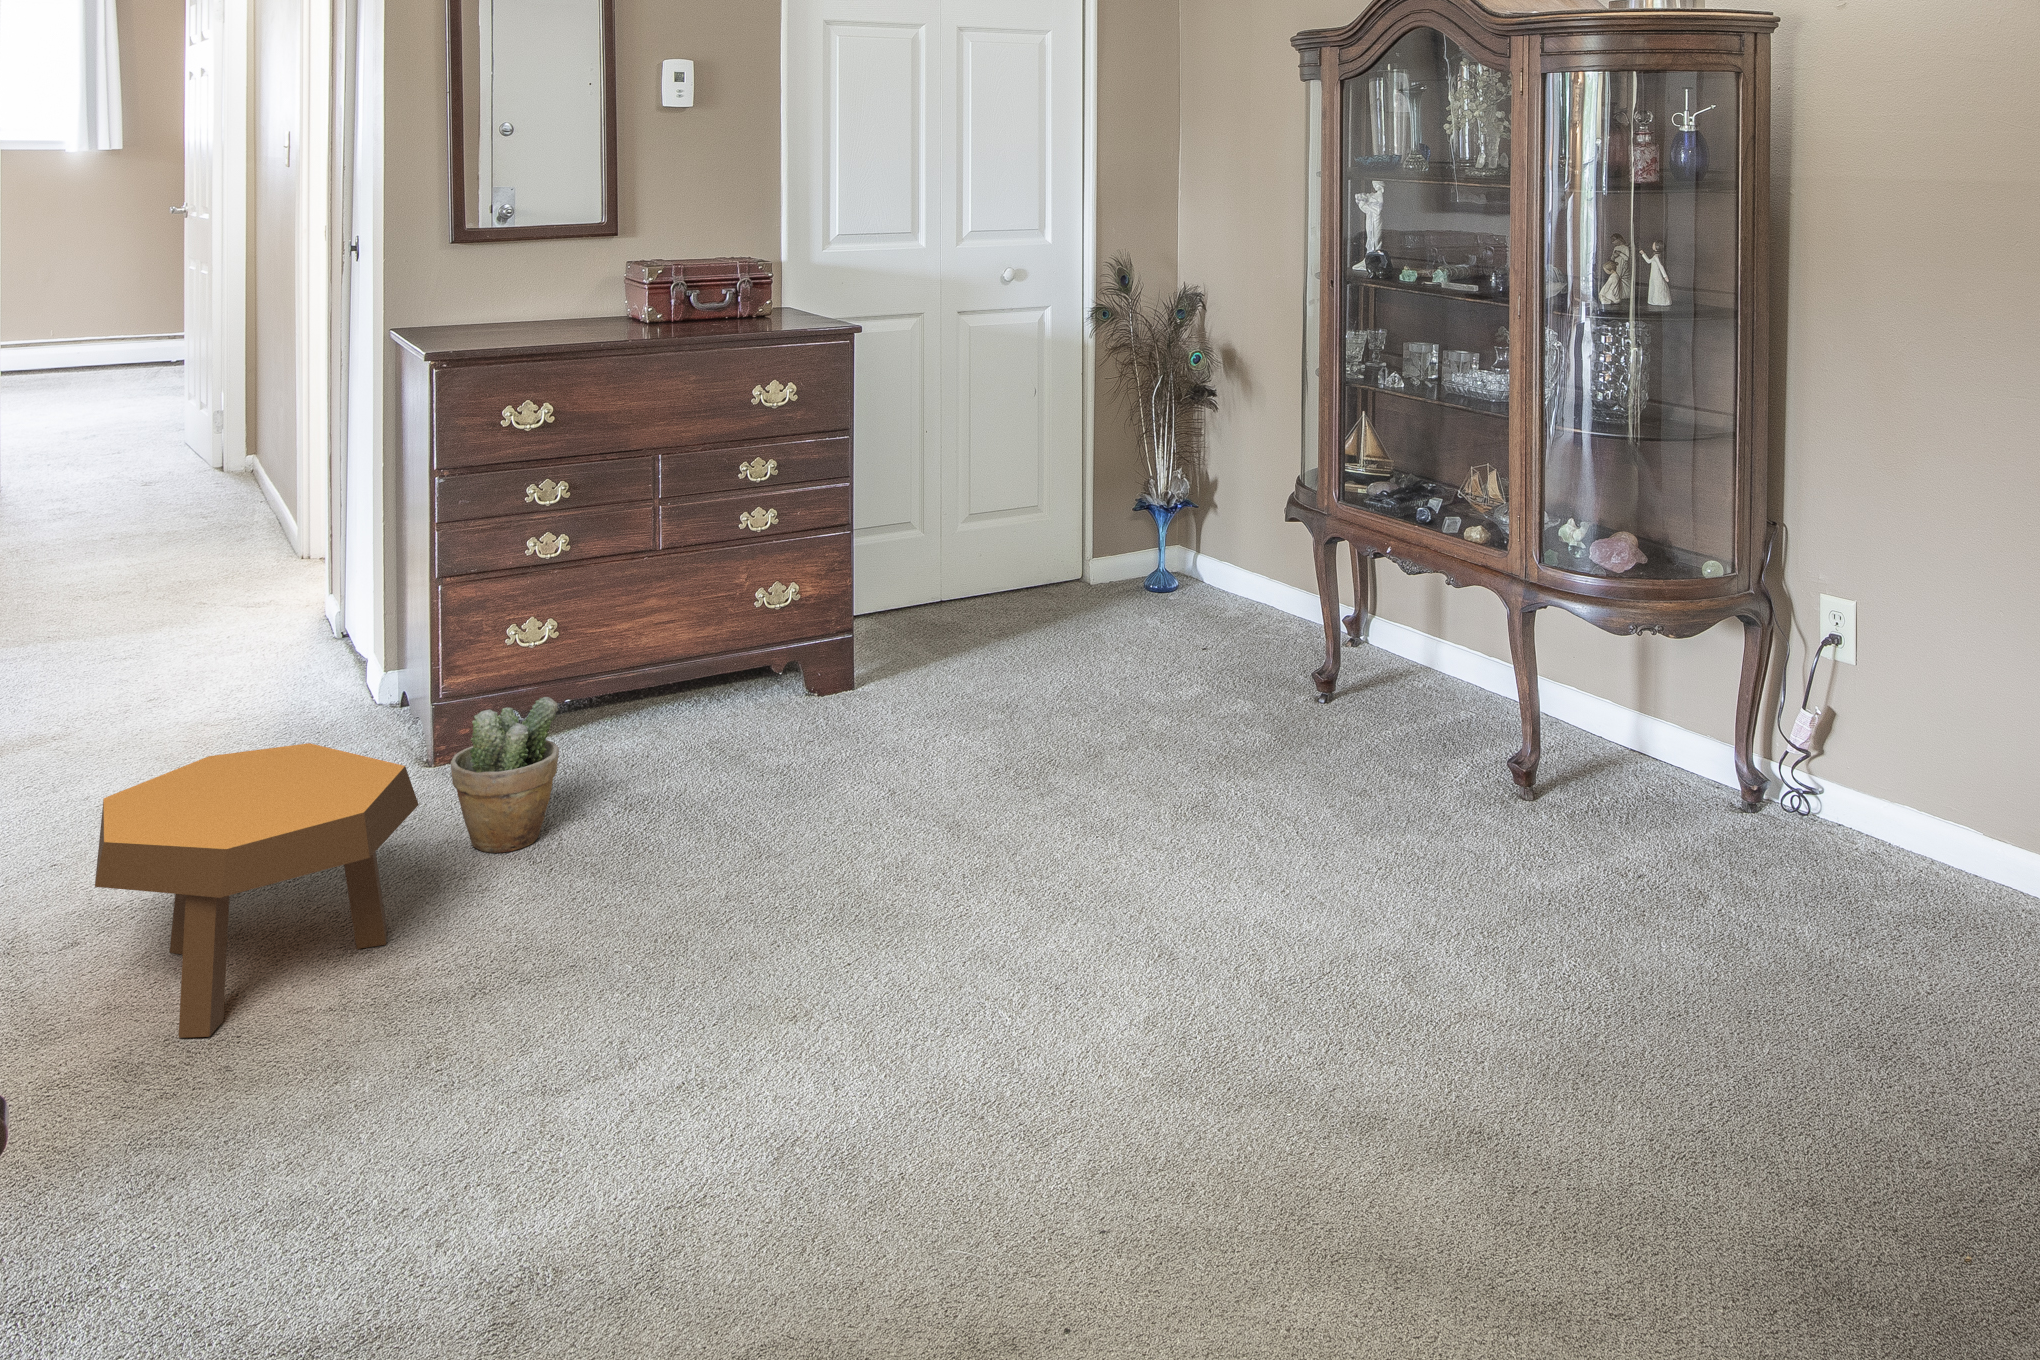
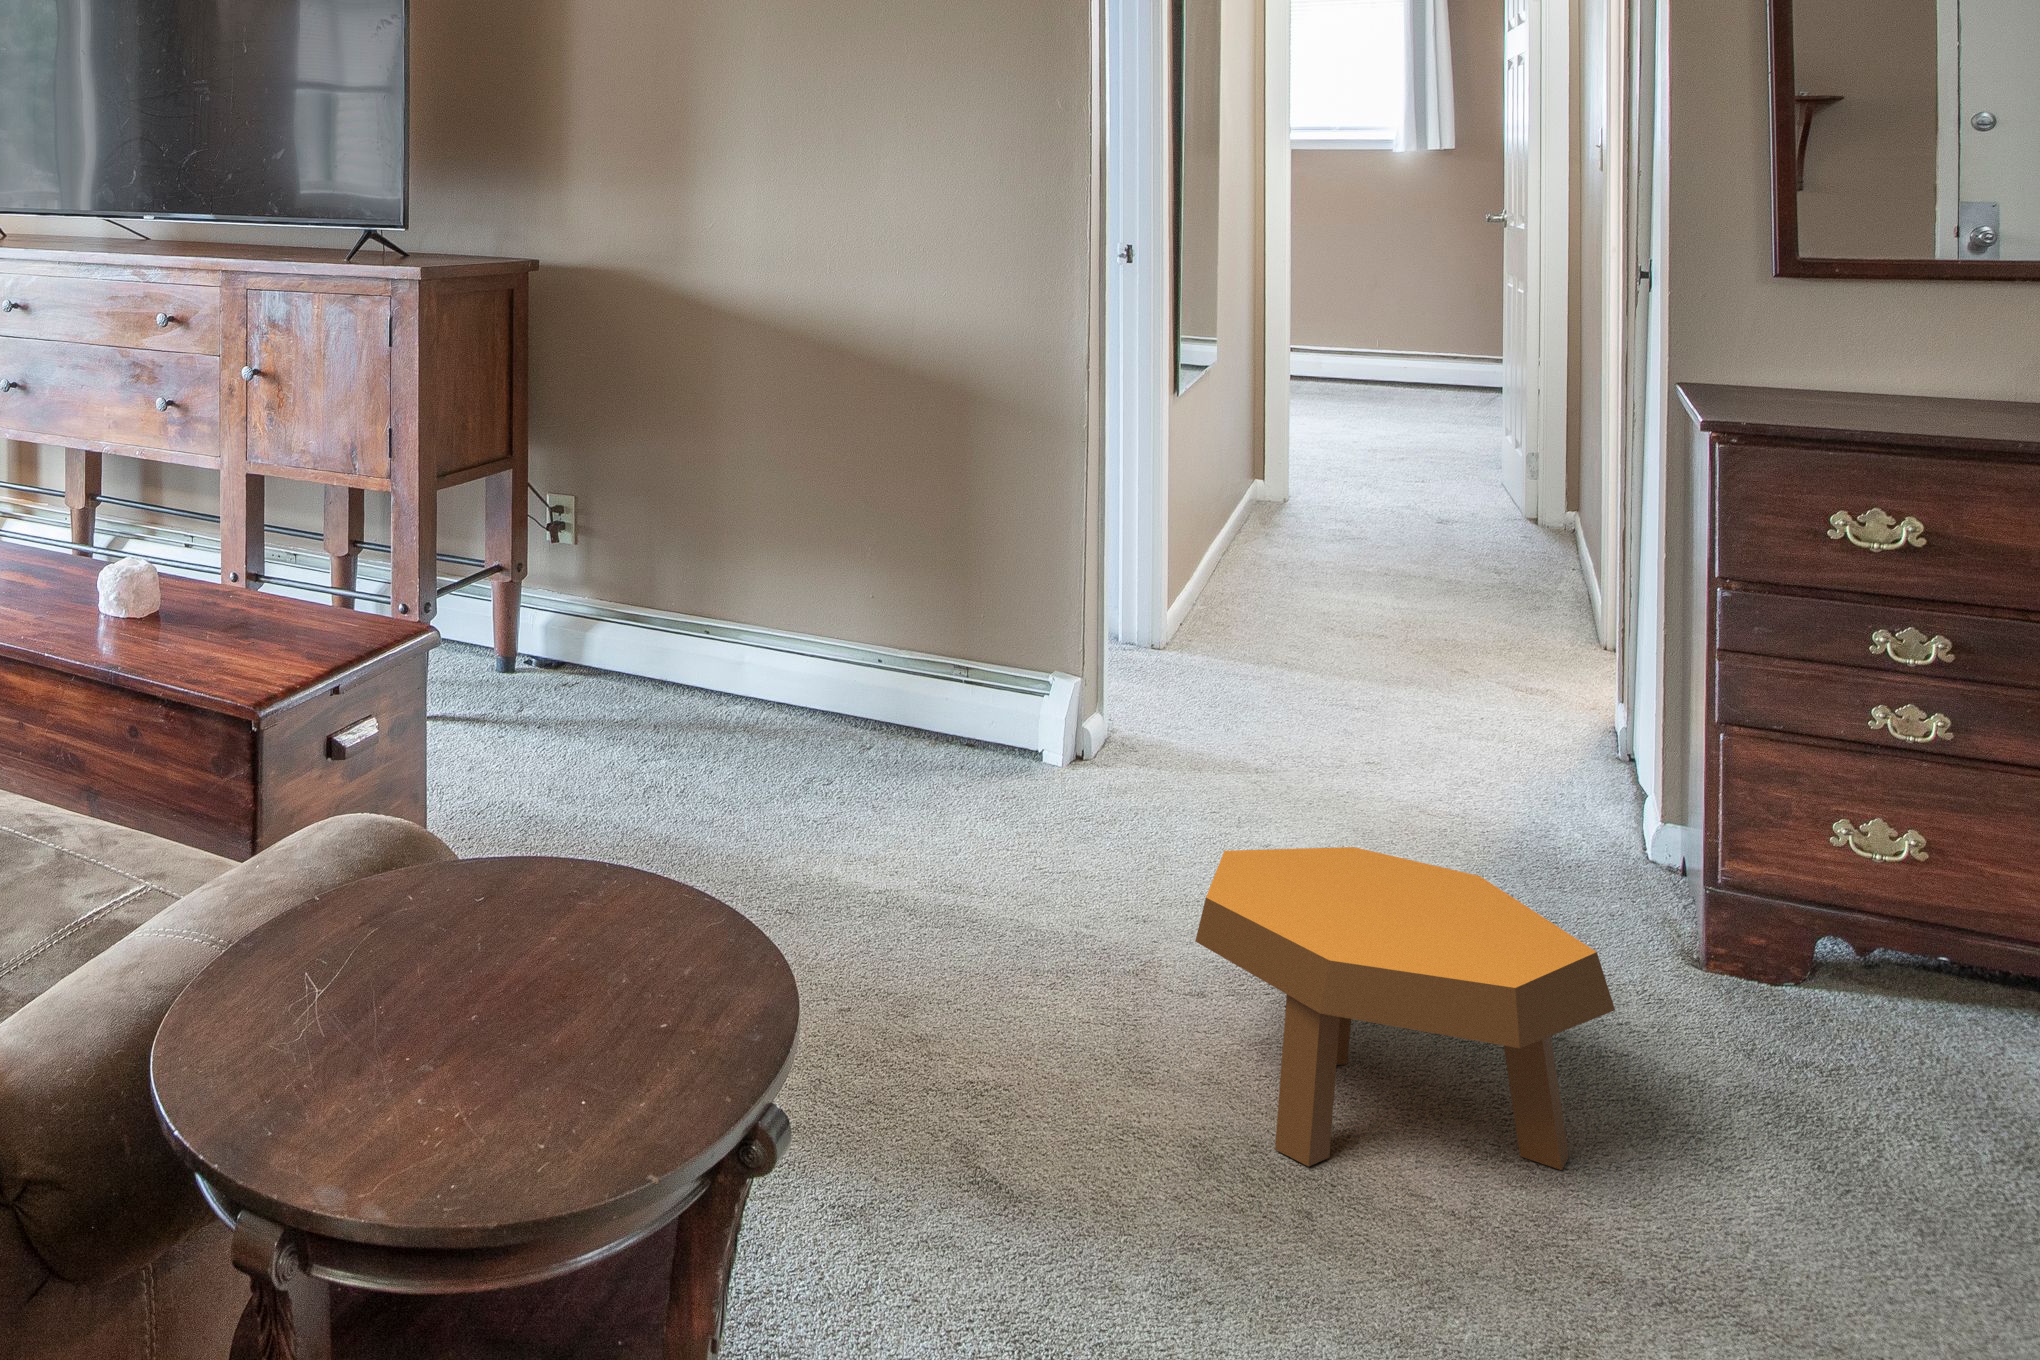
potted plant: present [451,697,559,853] -> none [1698,922,1888,1139]

